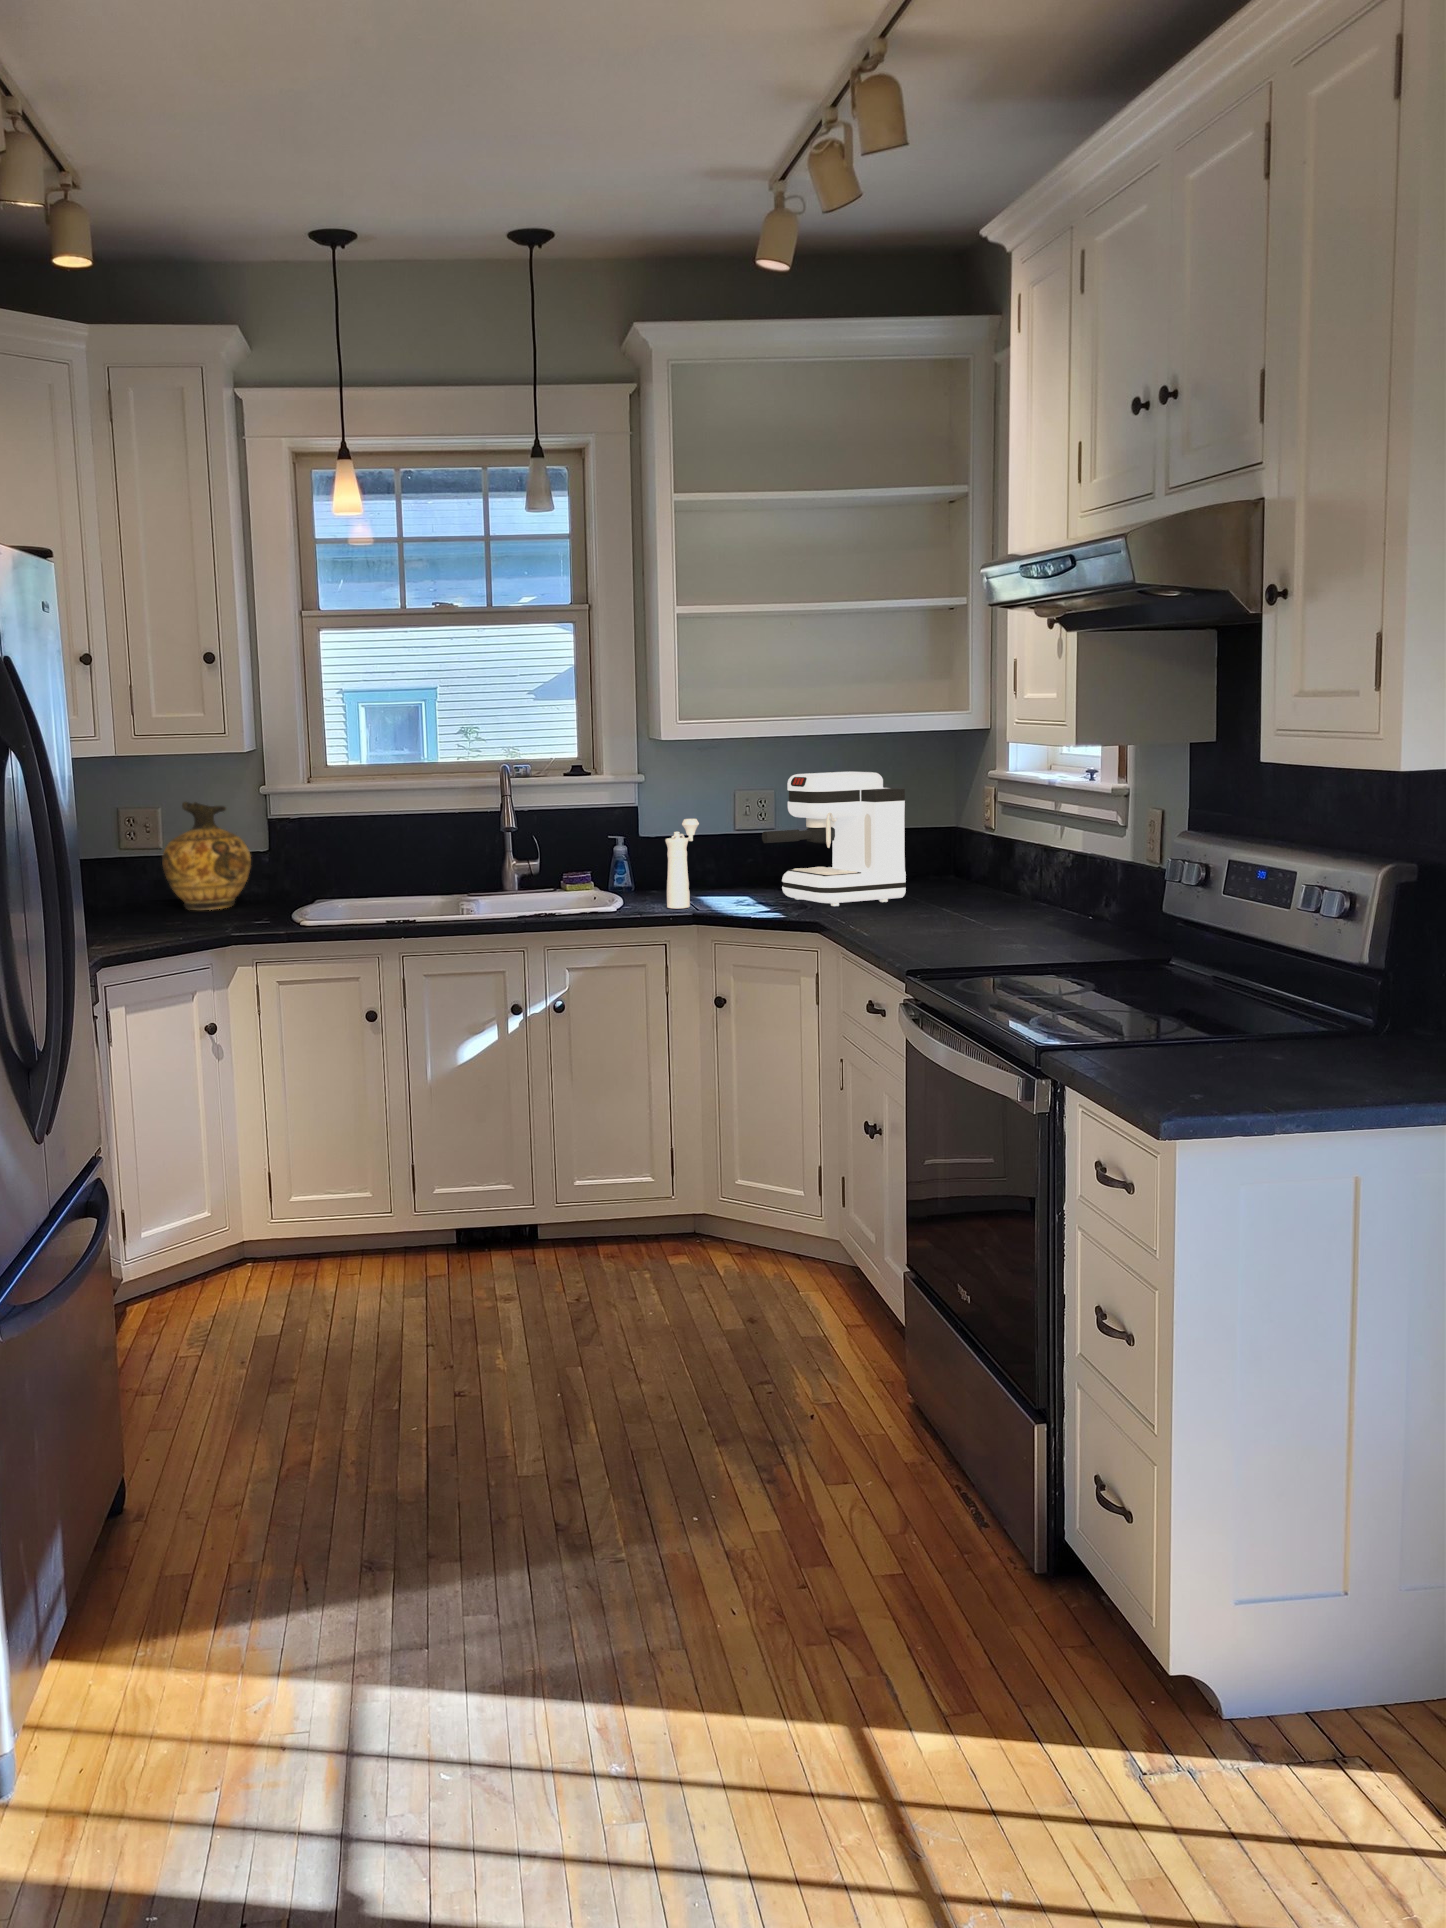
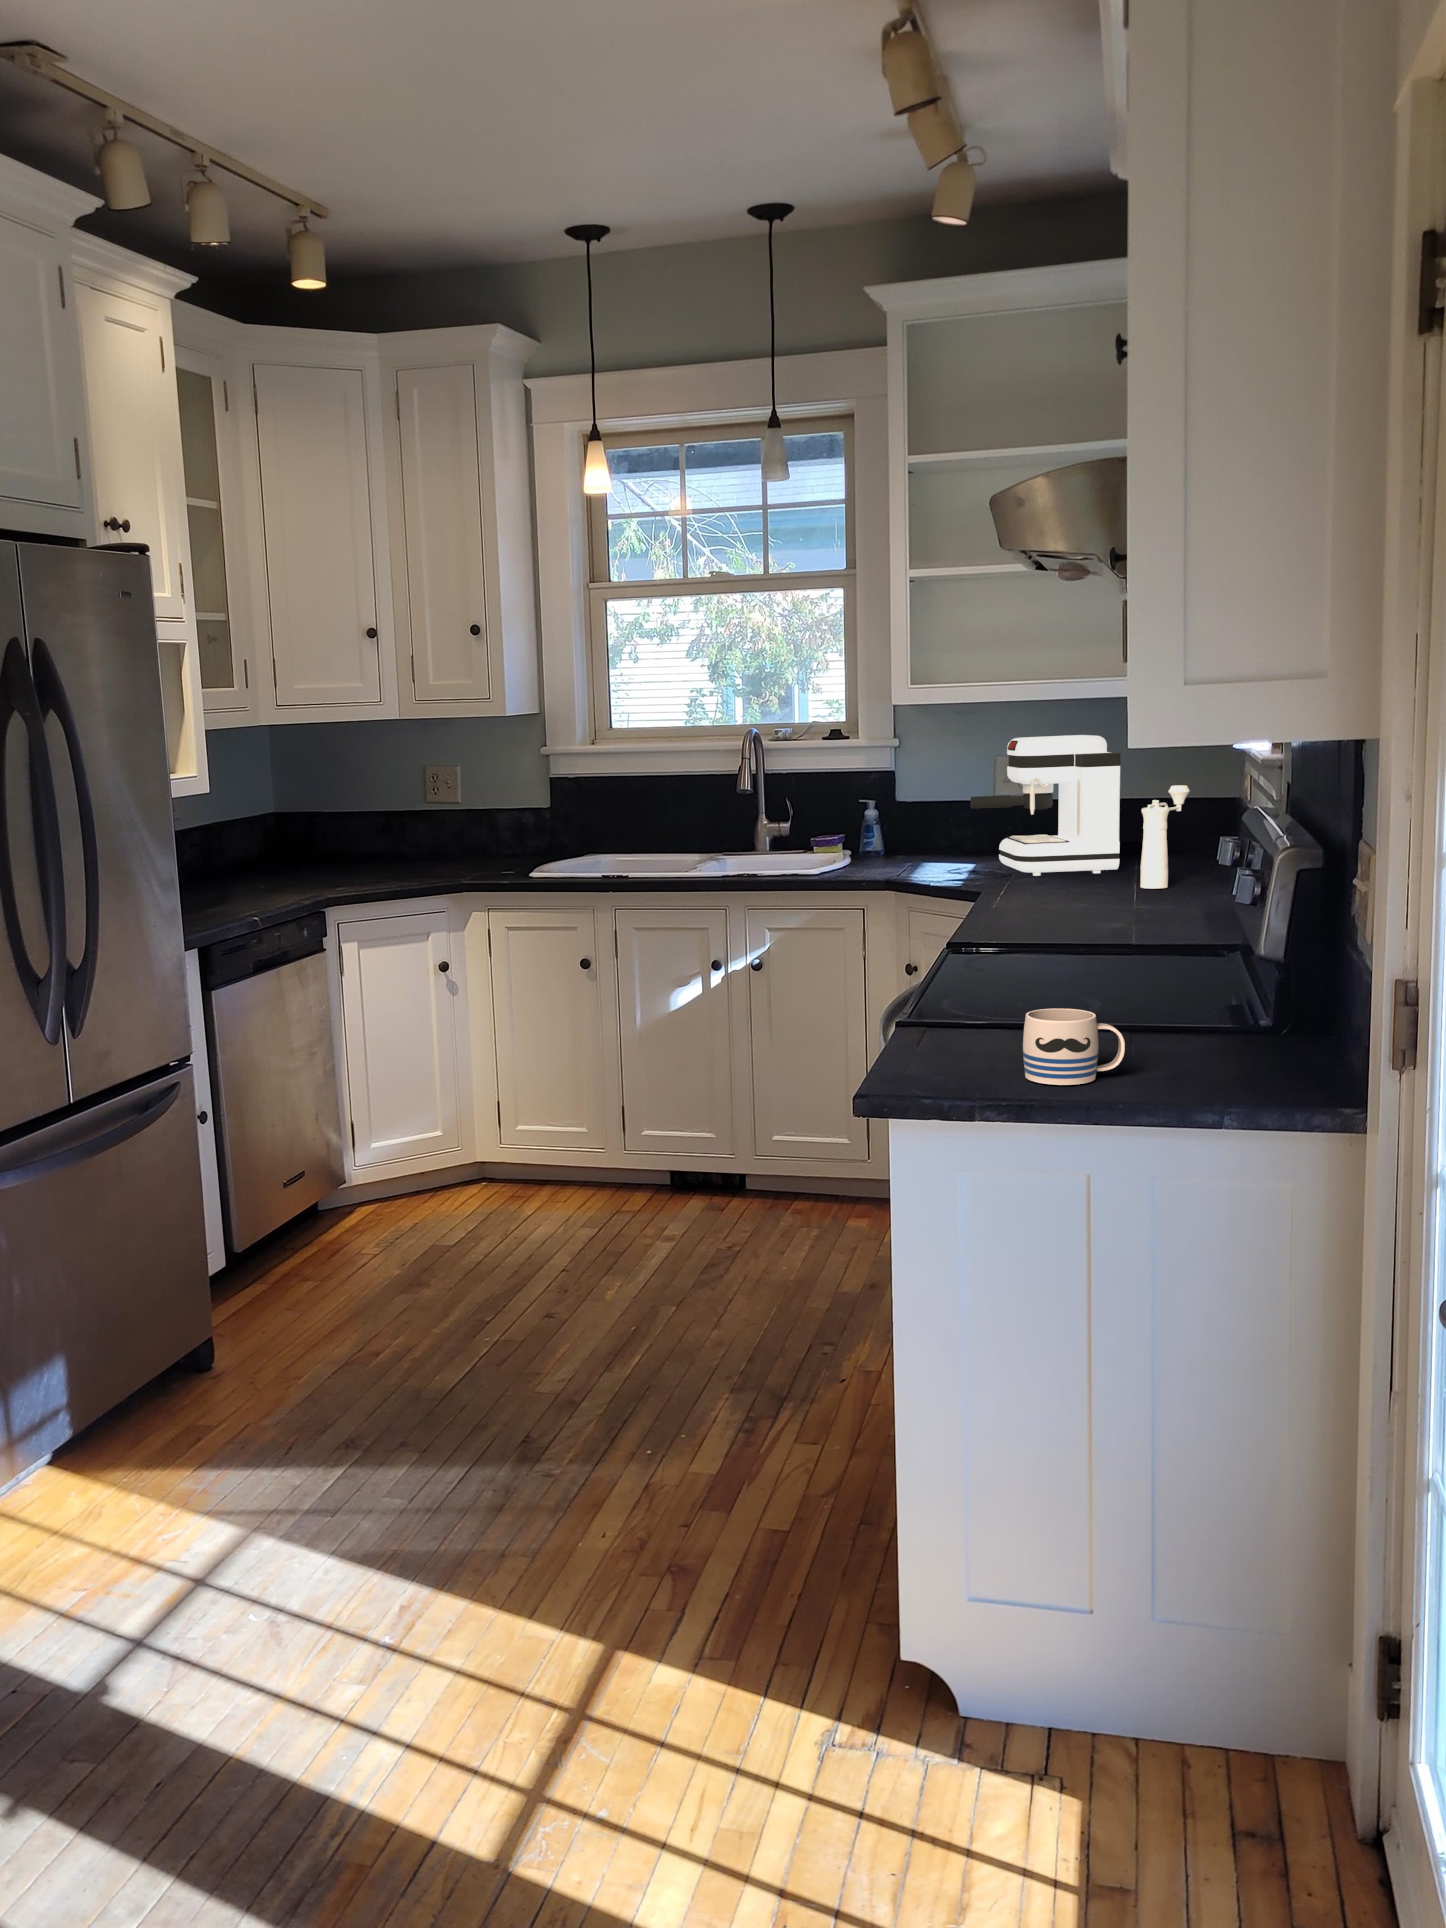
ceramic jug: present [162,802,251,910] -> none [456,762,534,860]
pepper mill: present [665,819,699,909] -> present [1140,785,1190,889]
mug: none [1233,1019,1318,1087] -> present [1023,1008,1125,1085]

